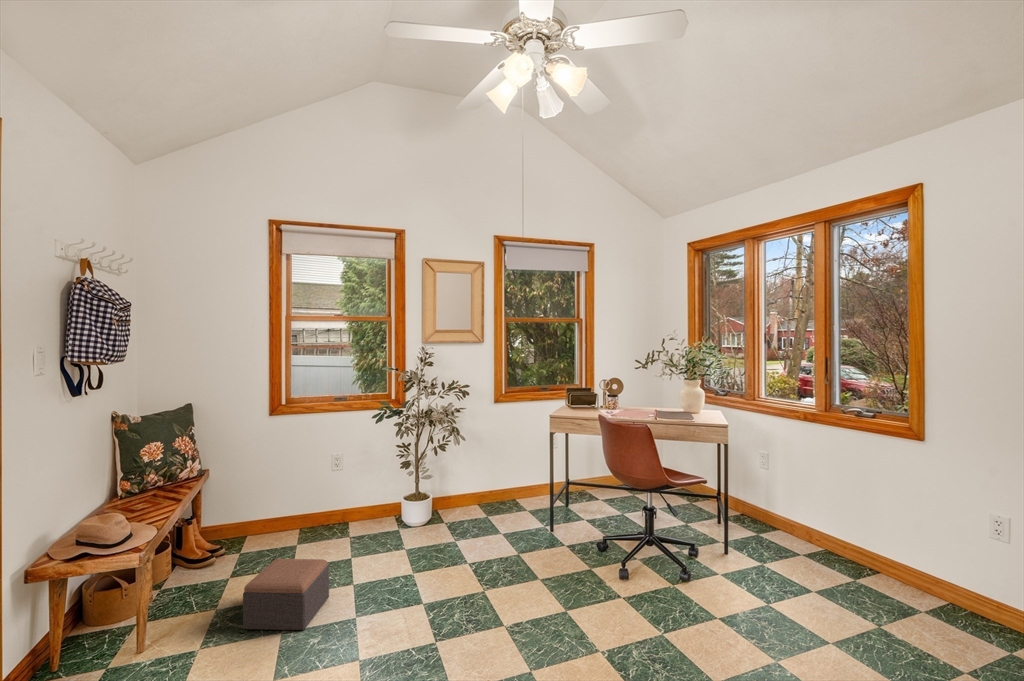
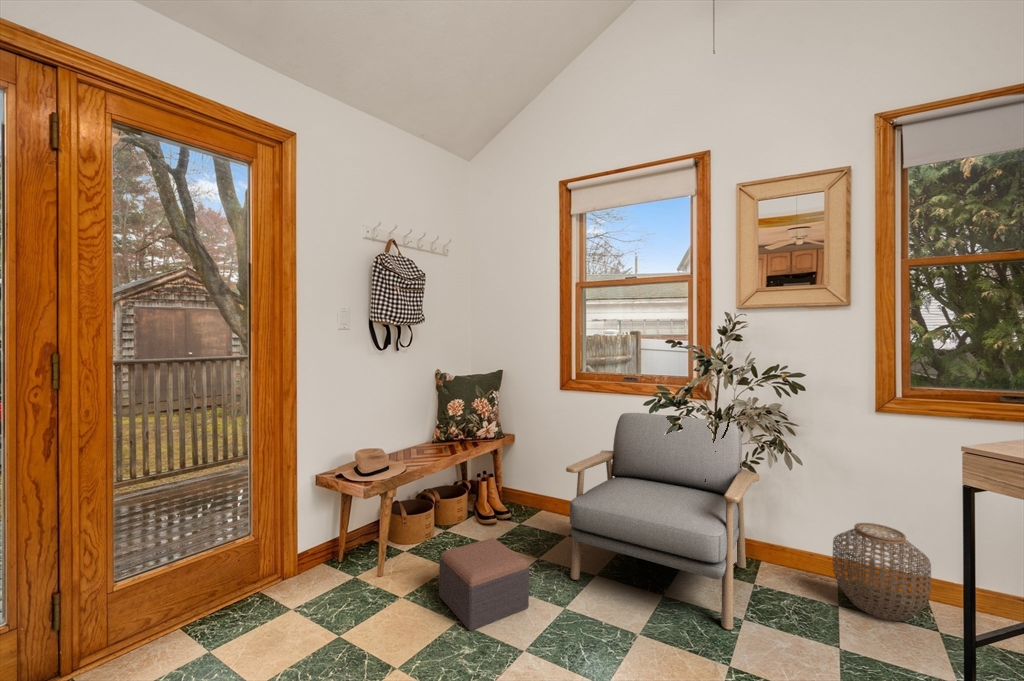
armchair: none [323,419,457,568] -> present [566,413,759,630]
woven basket: none [481,464,523,514] -> present [833,523,931,621]

